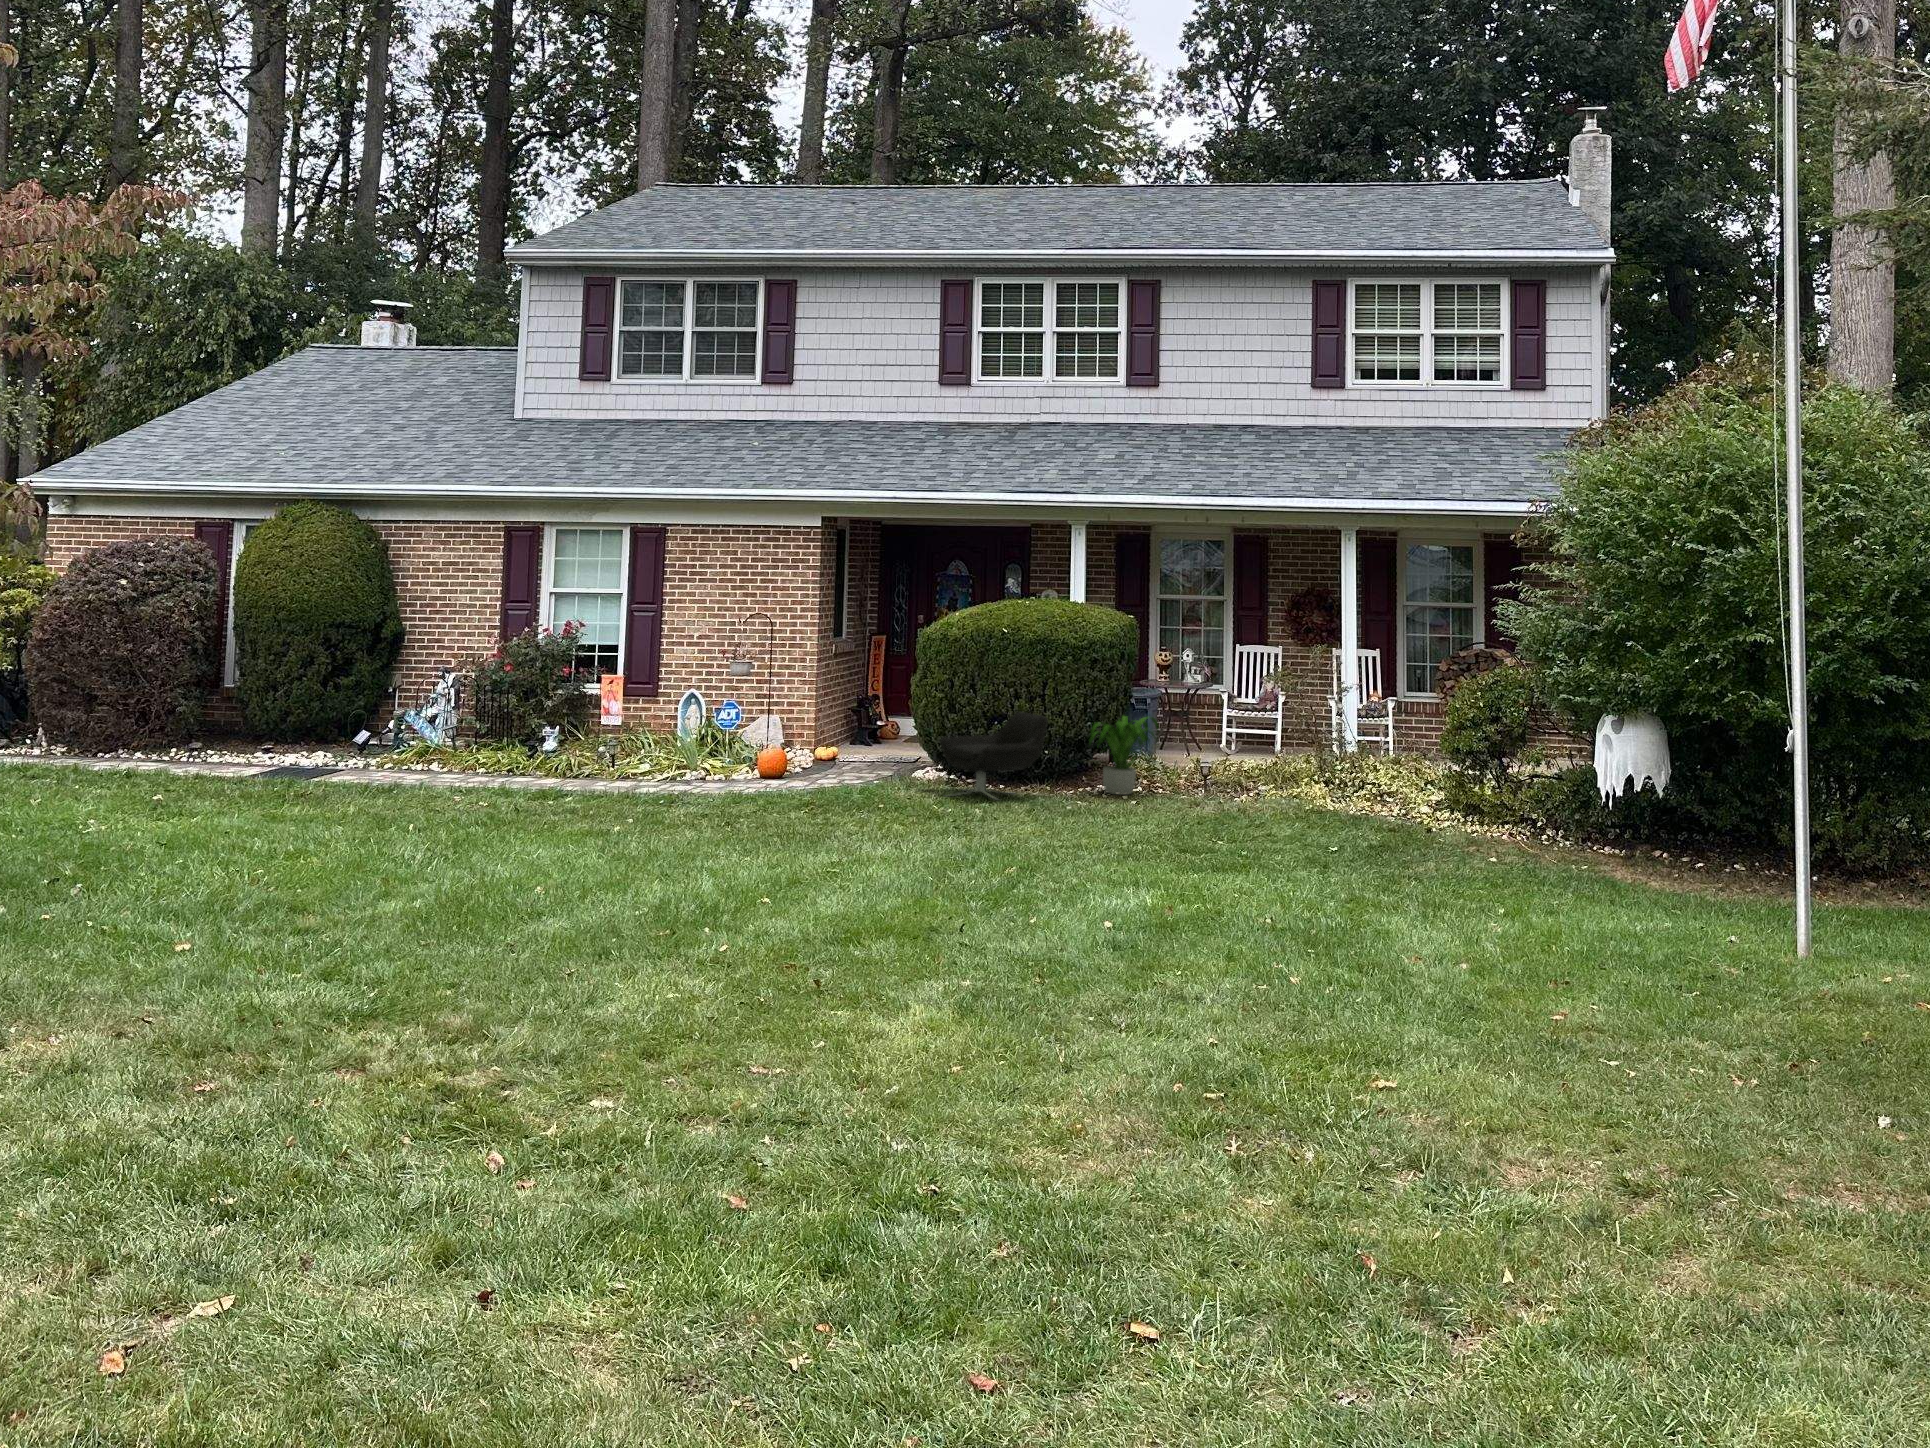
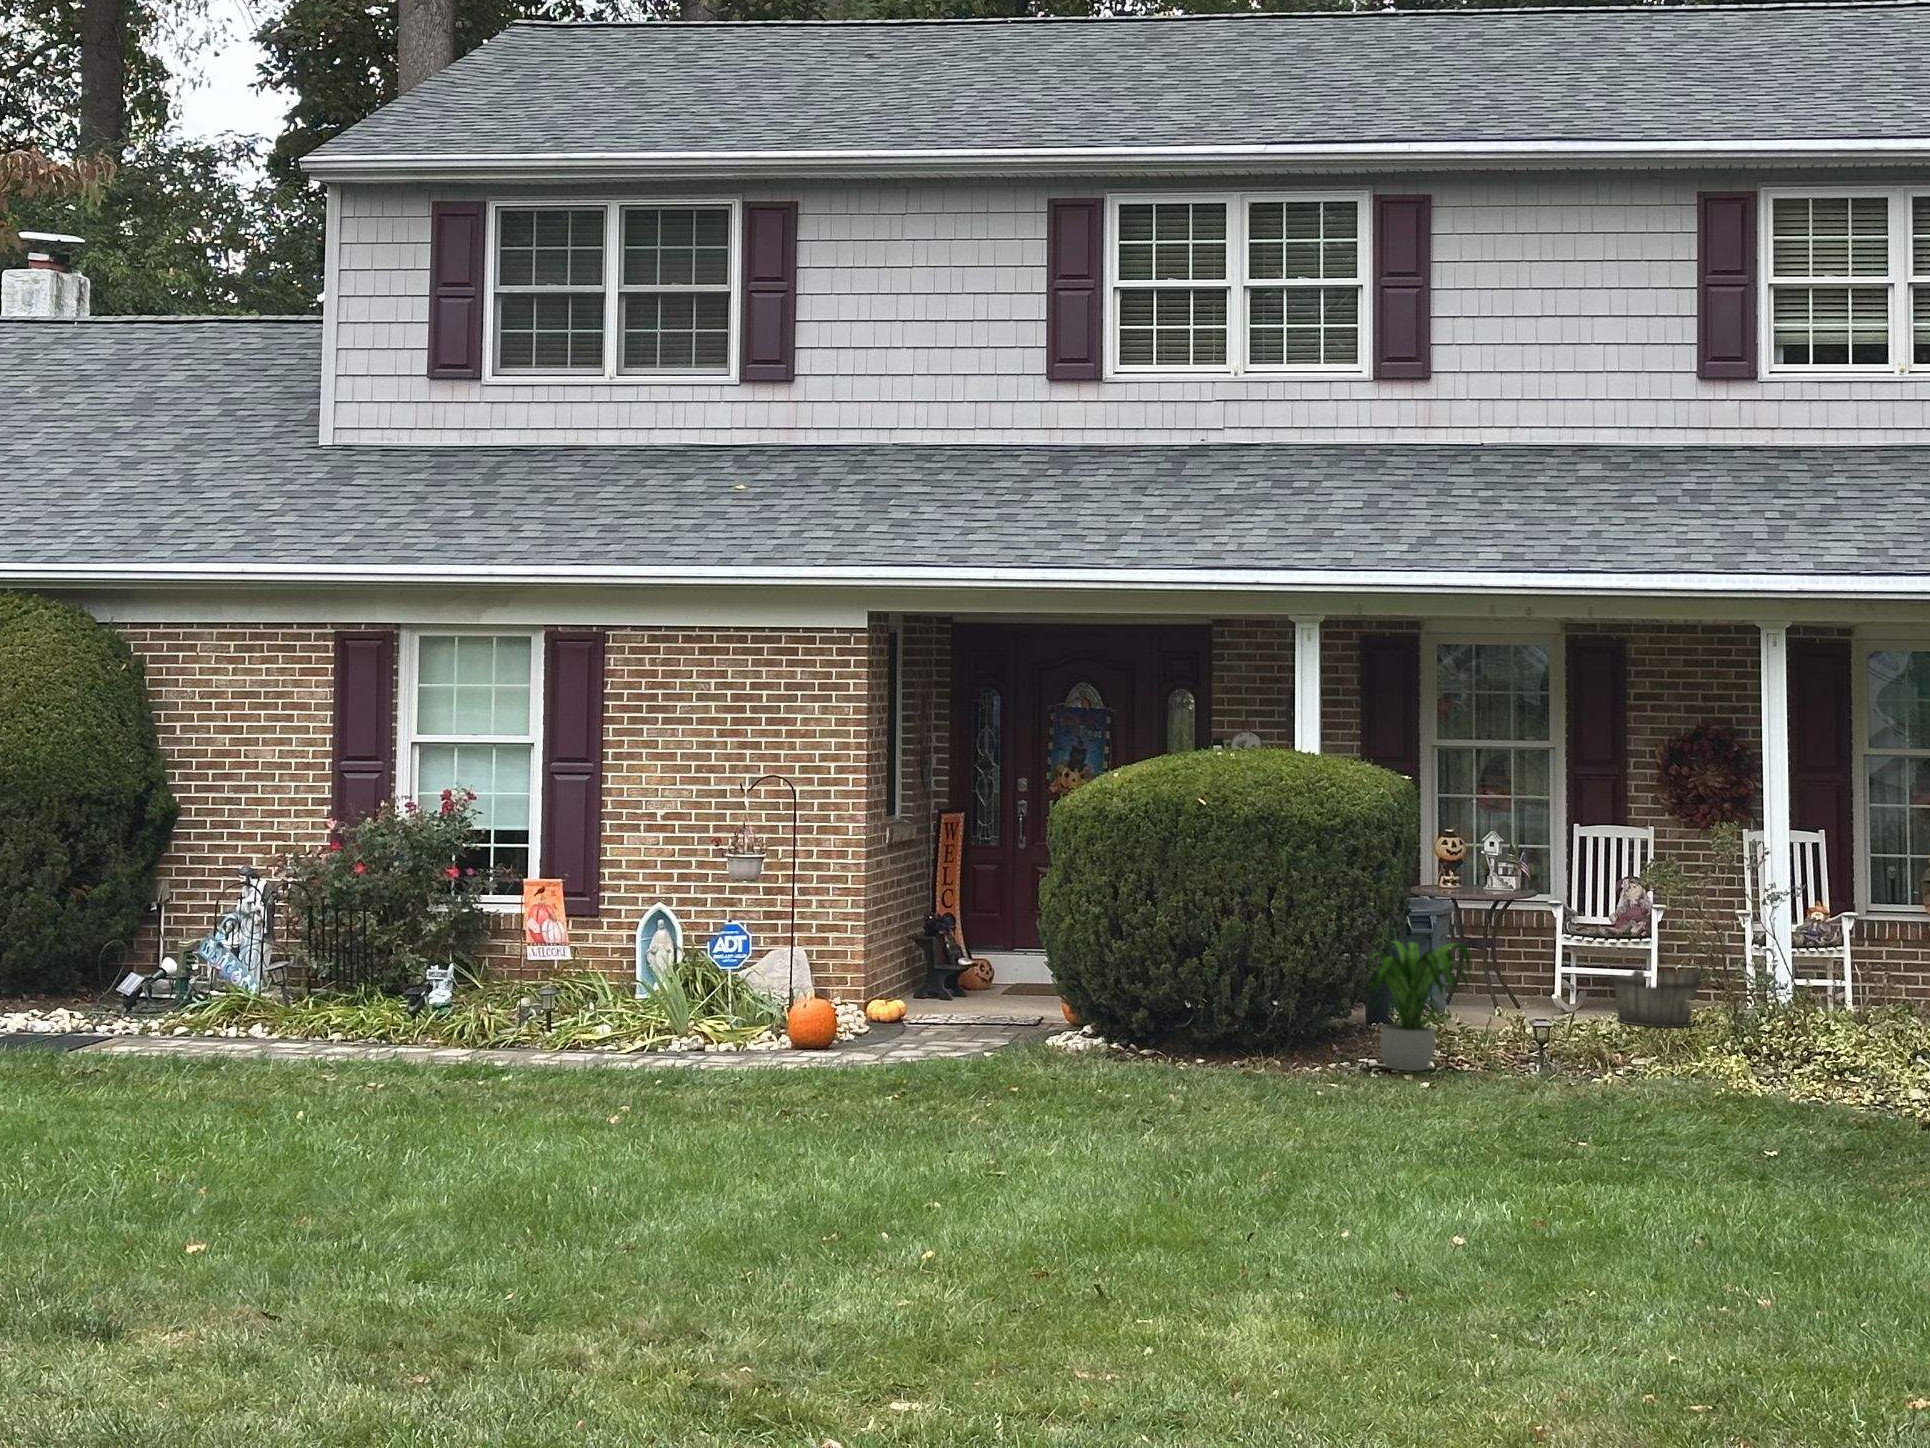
lounge chair: present [940,712,1048,799] -> none [1115,933,1296,1078]
wooden bucket: none [1255,717,1309,765] -> present [1609,949,1702,1028]

